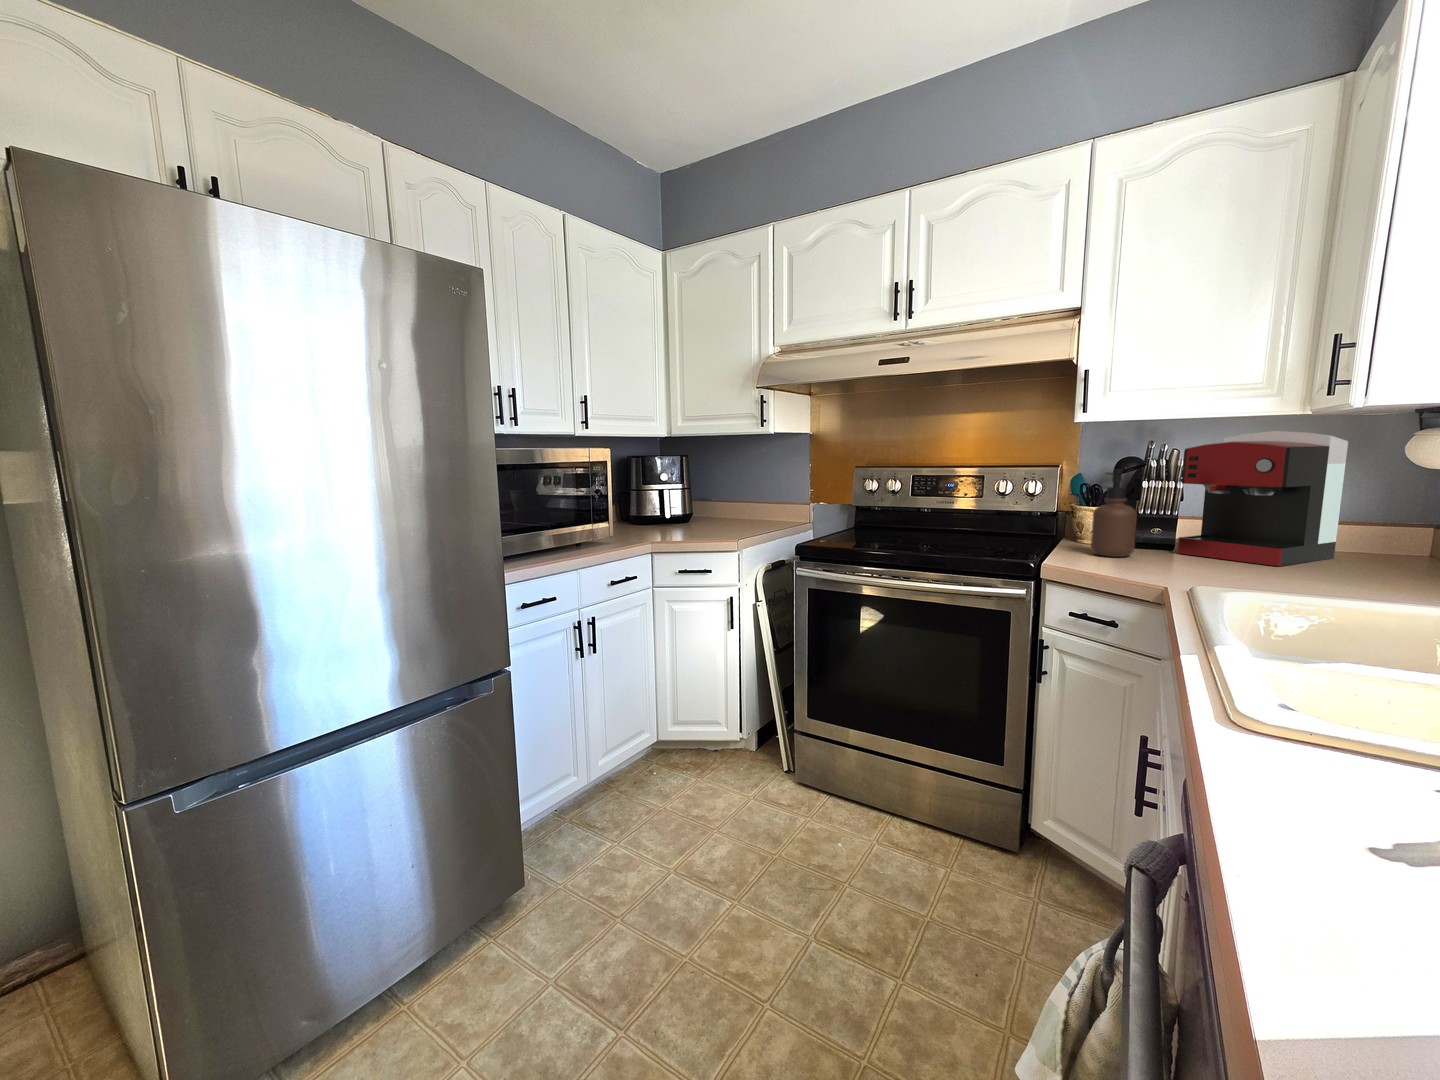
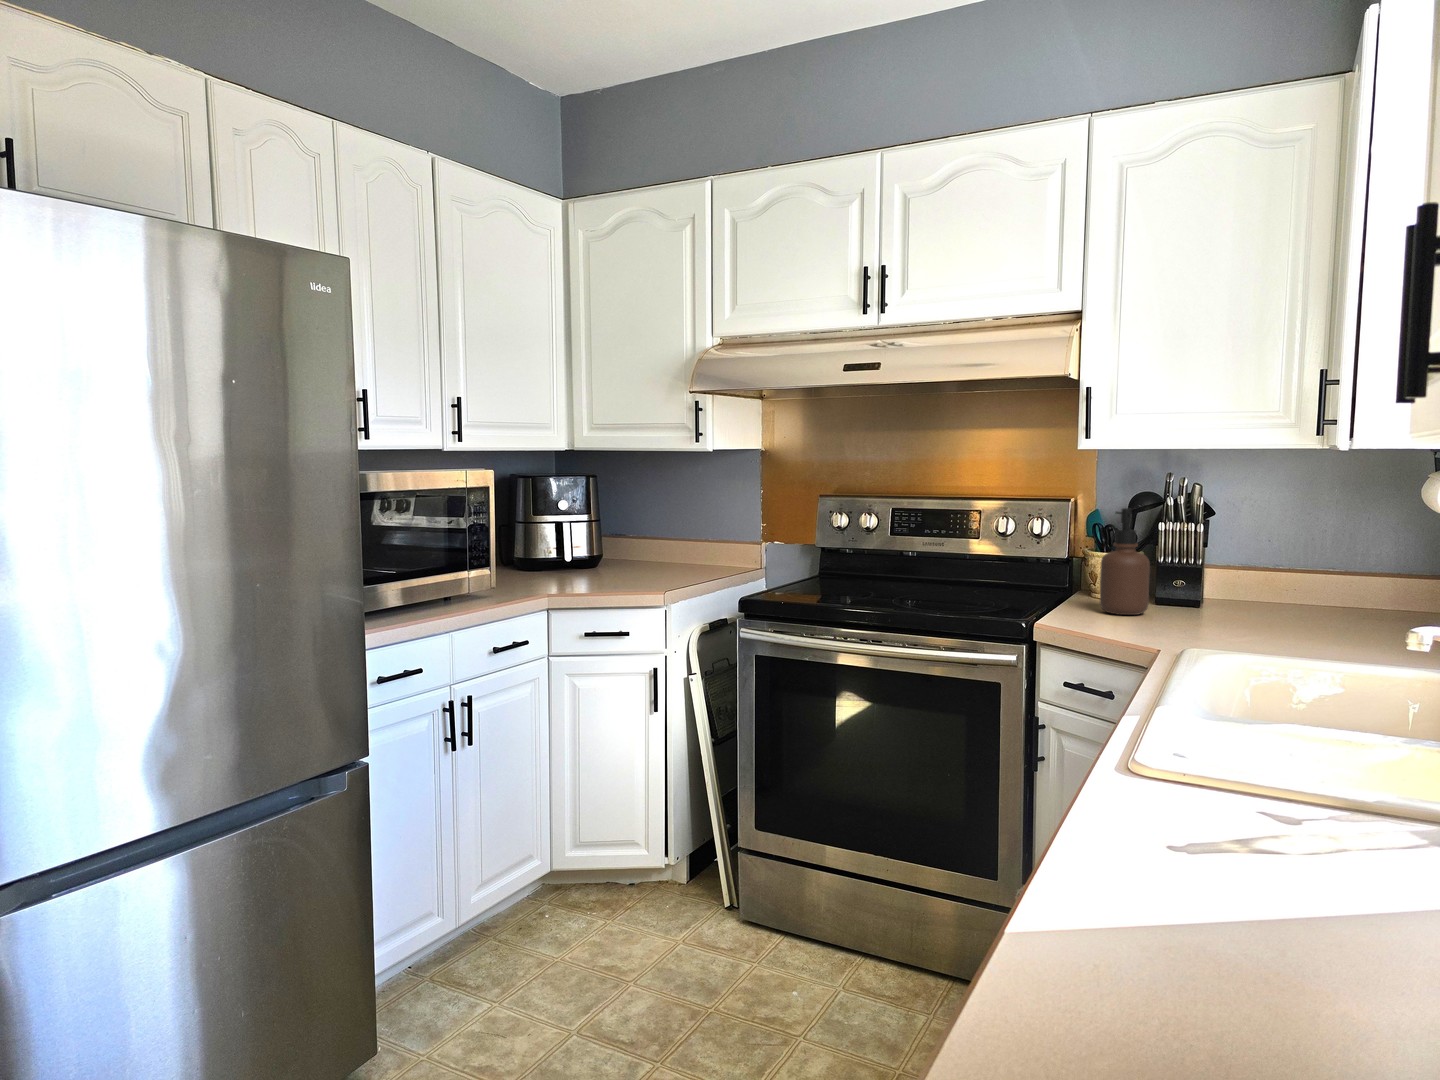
coffee maker: present [1177,431,1348,566] -> none [1200,465,1378,626]

